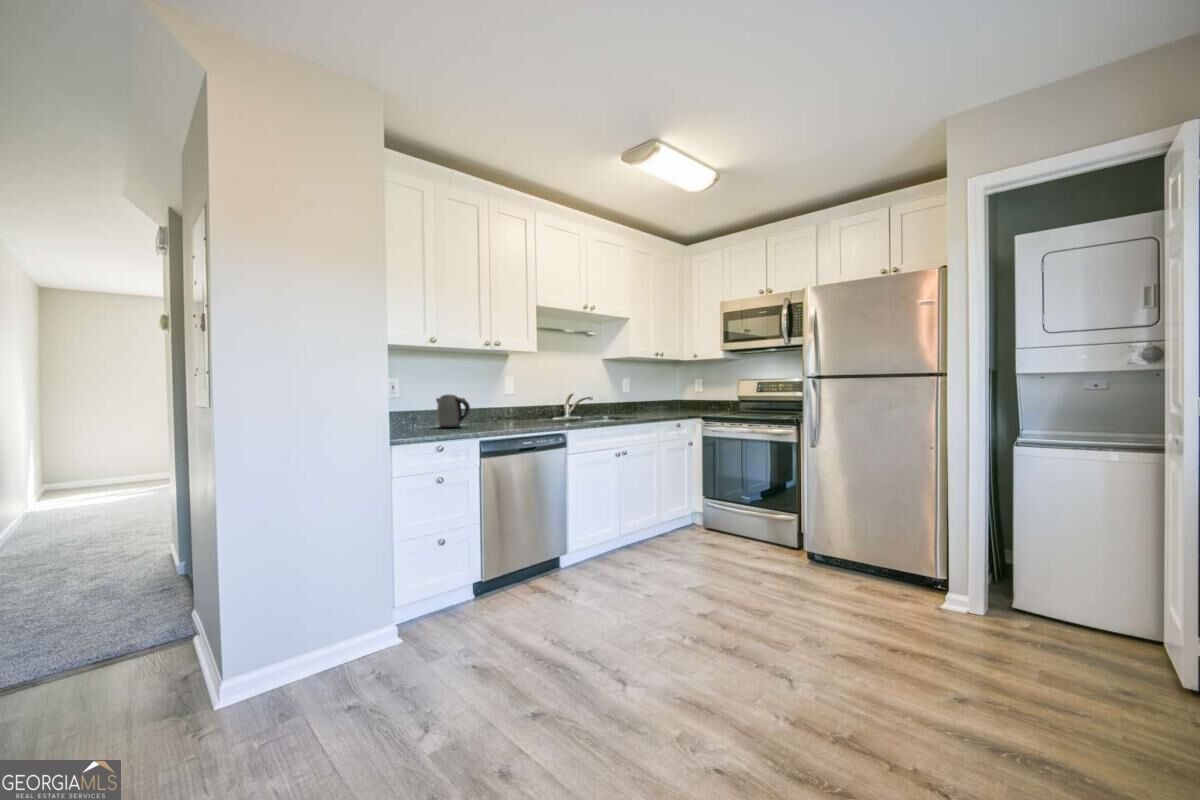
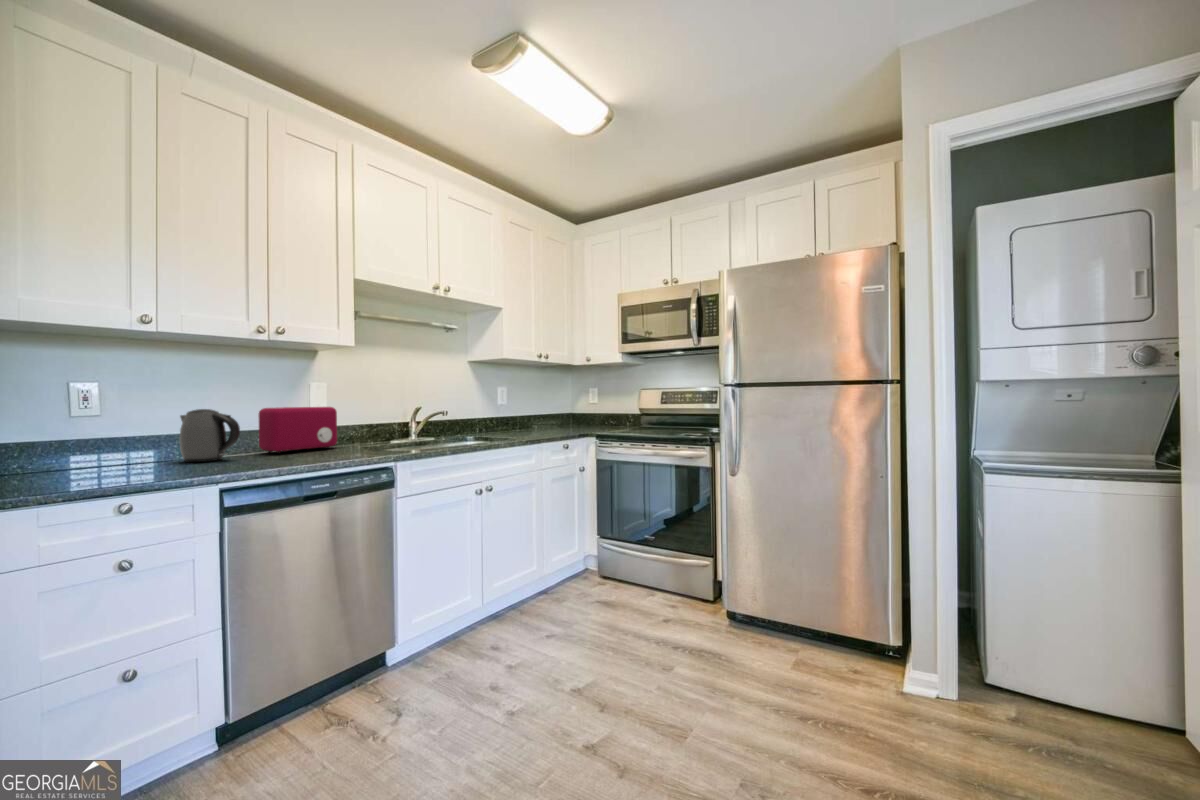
toaster: none [475,393,521,424] -> present [259,407,337,453]

